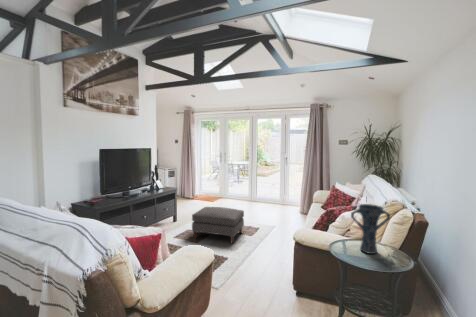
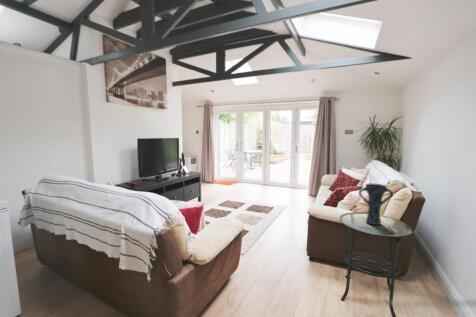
ottoman: present [192,207,244,243] -> none [216,189,260,220]

